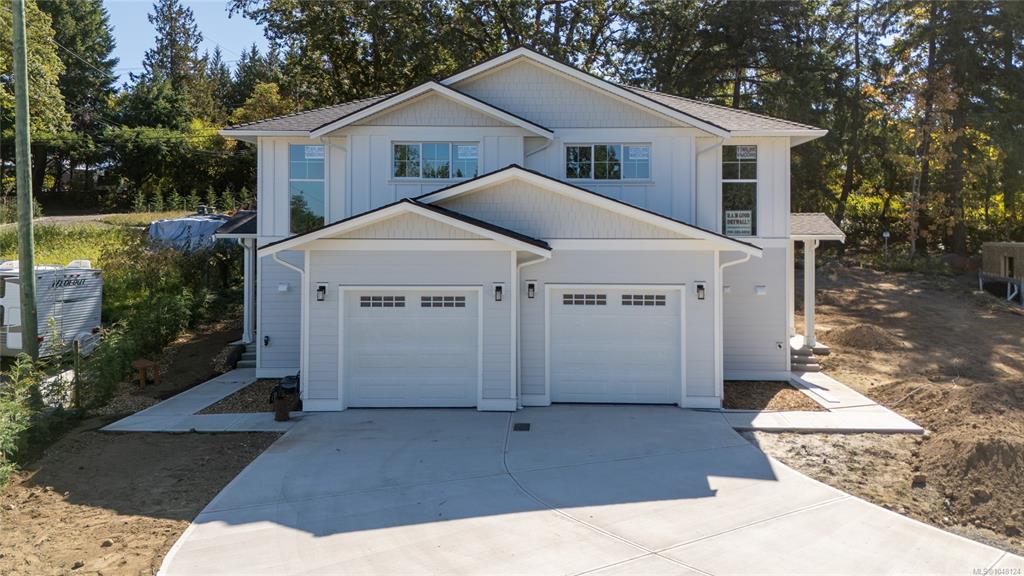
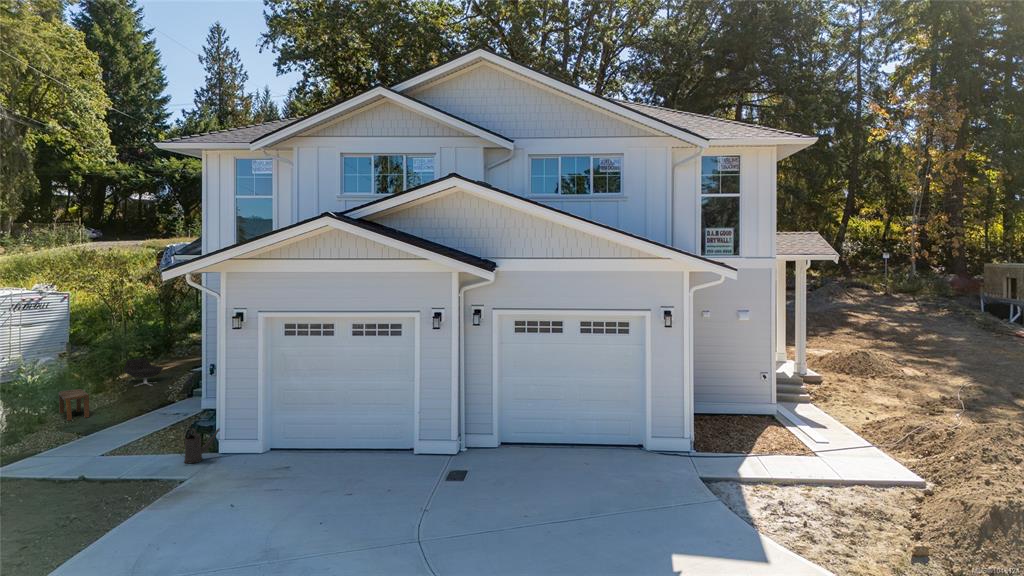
lounge chair: none [170,332,207,359] -> present [124,358,163,385]

